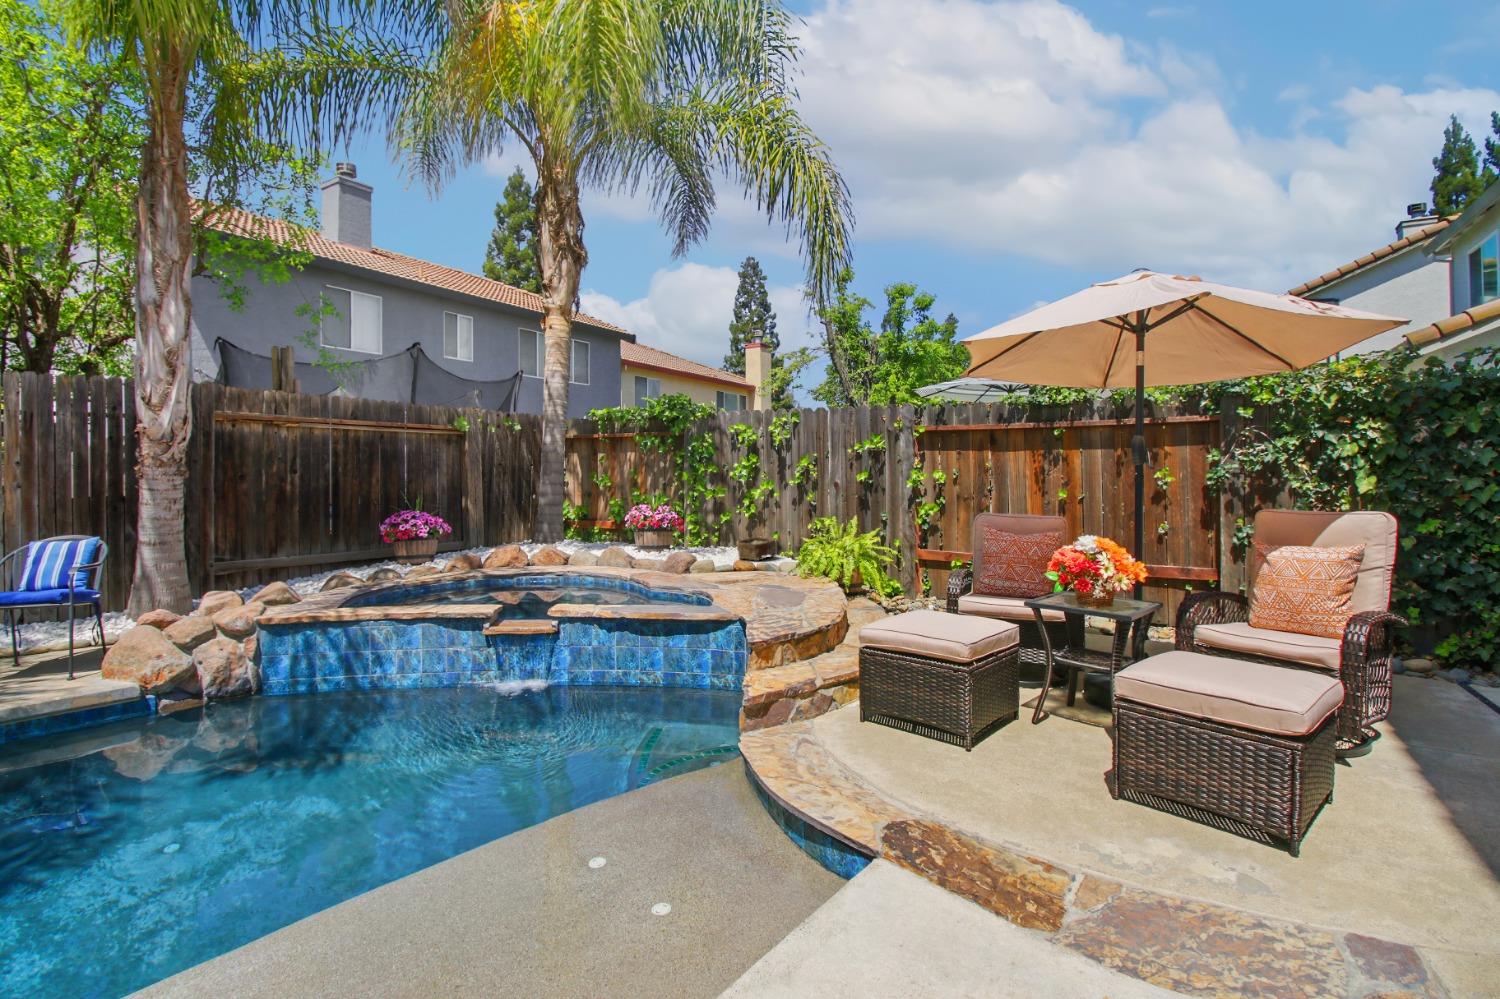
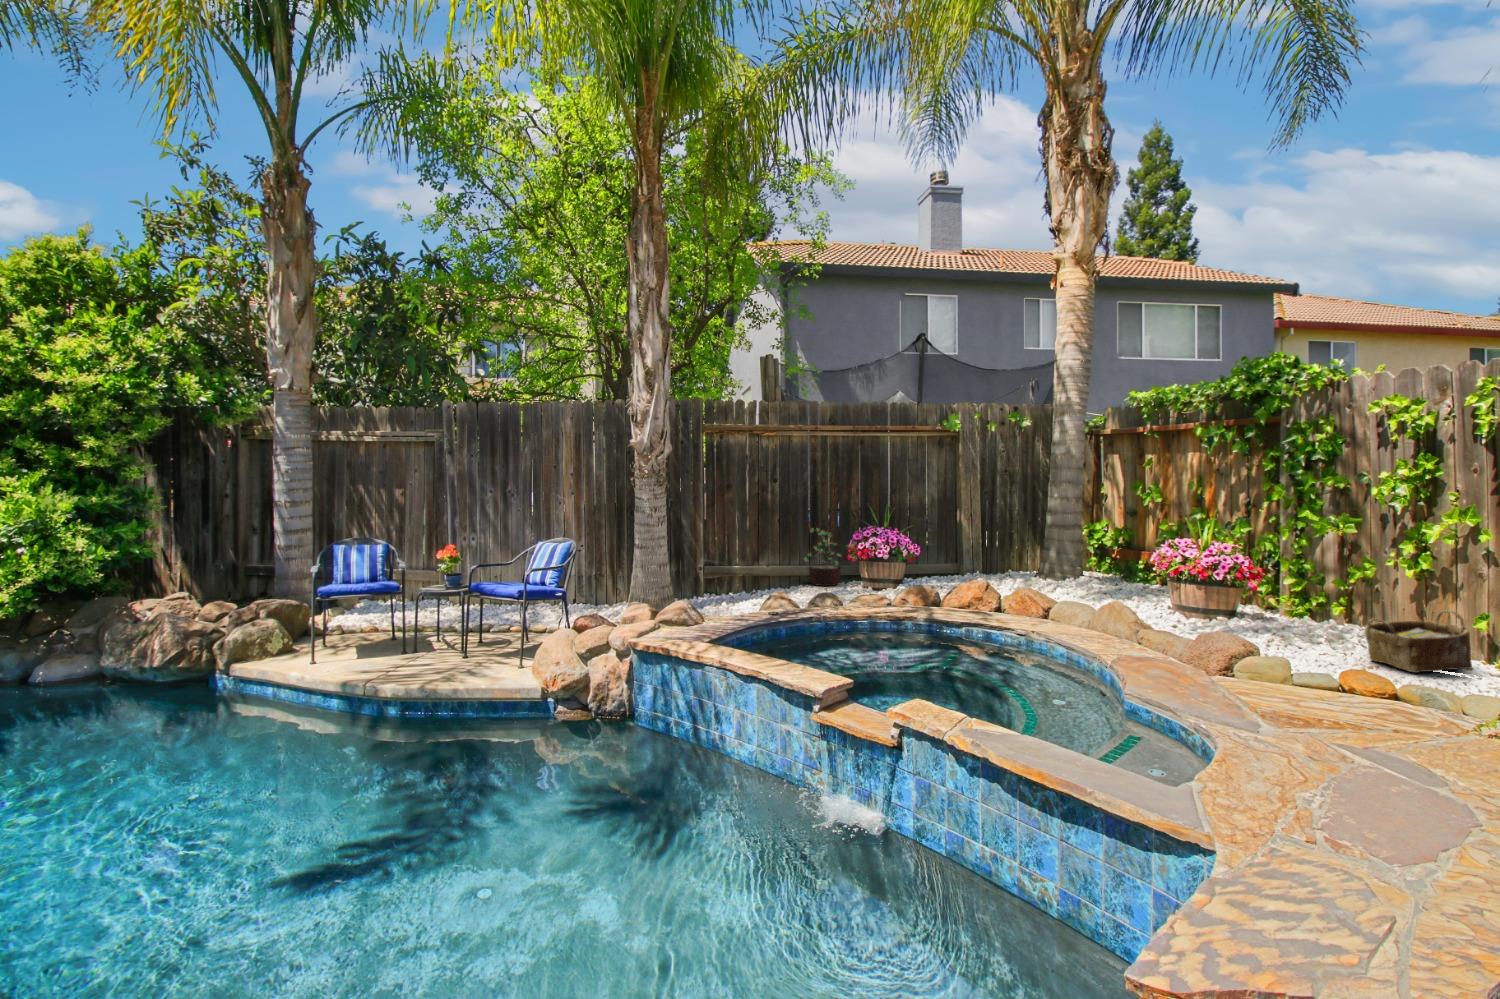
decorative plant: none [348,516,387,566] -> present [804,528,842,586]

